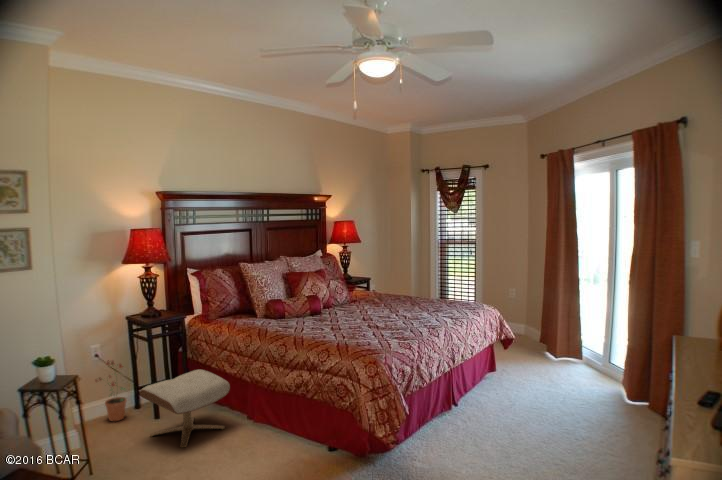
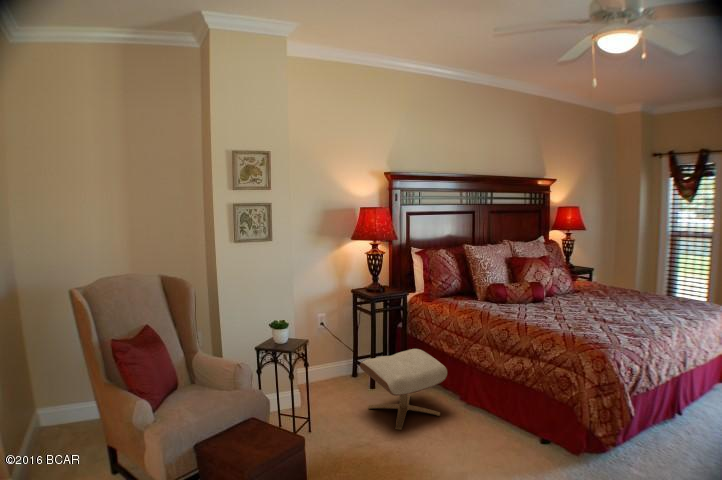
potted plant: present [95,360,127,421] -> none [325,327,352,385]

